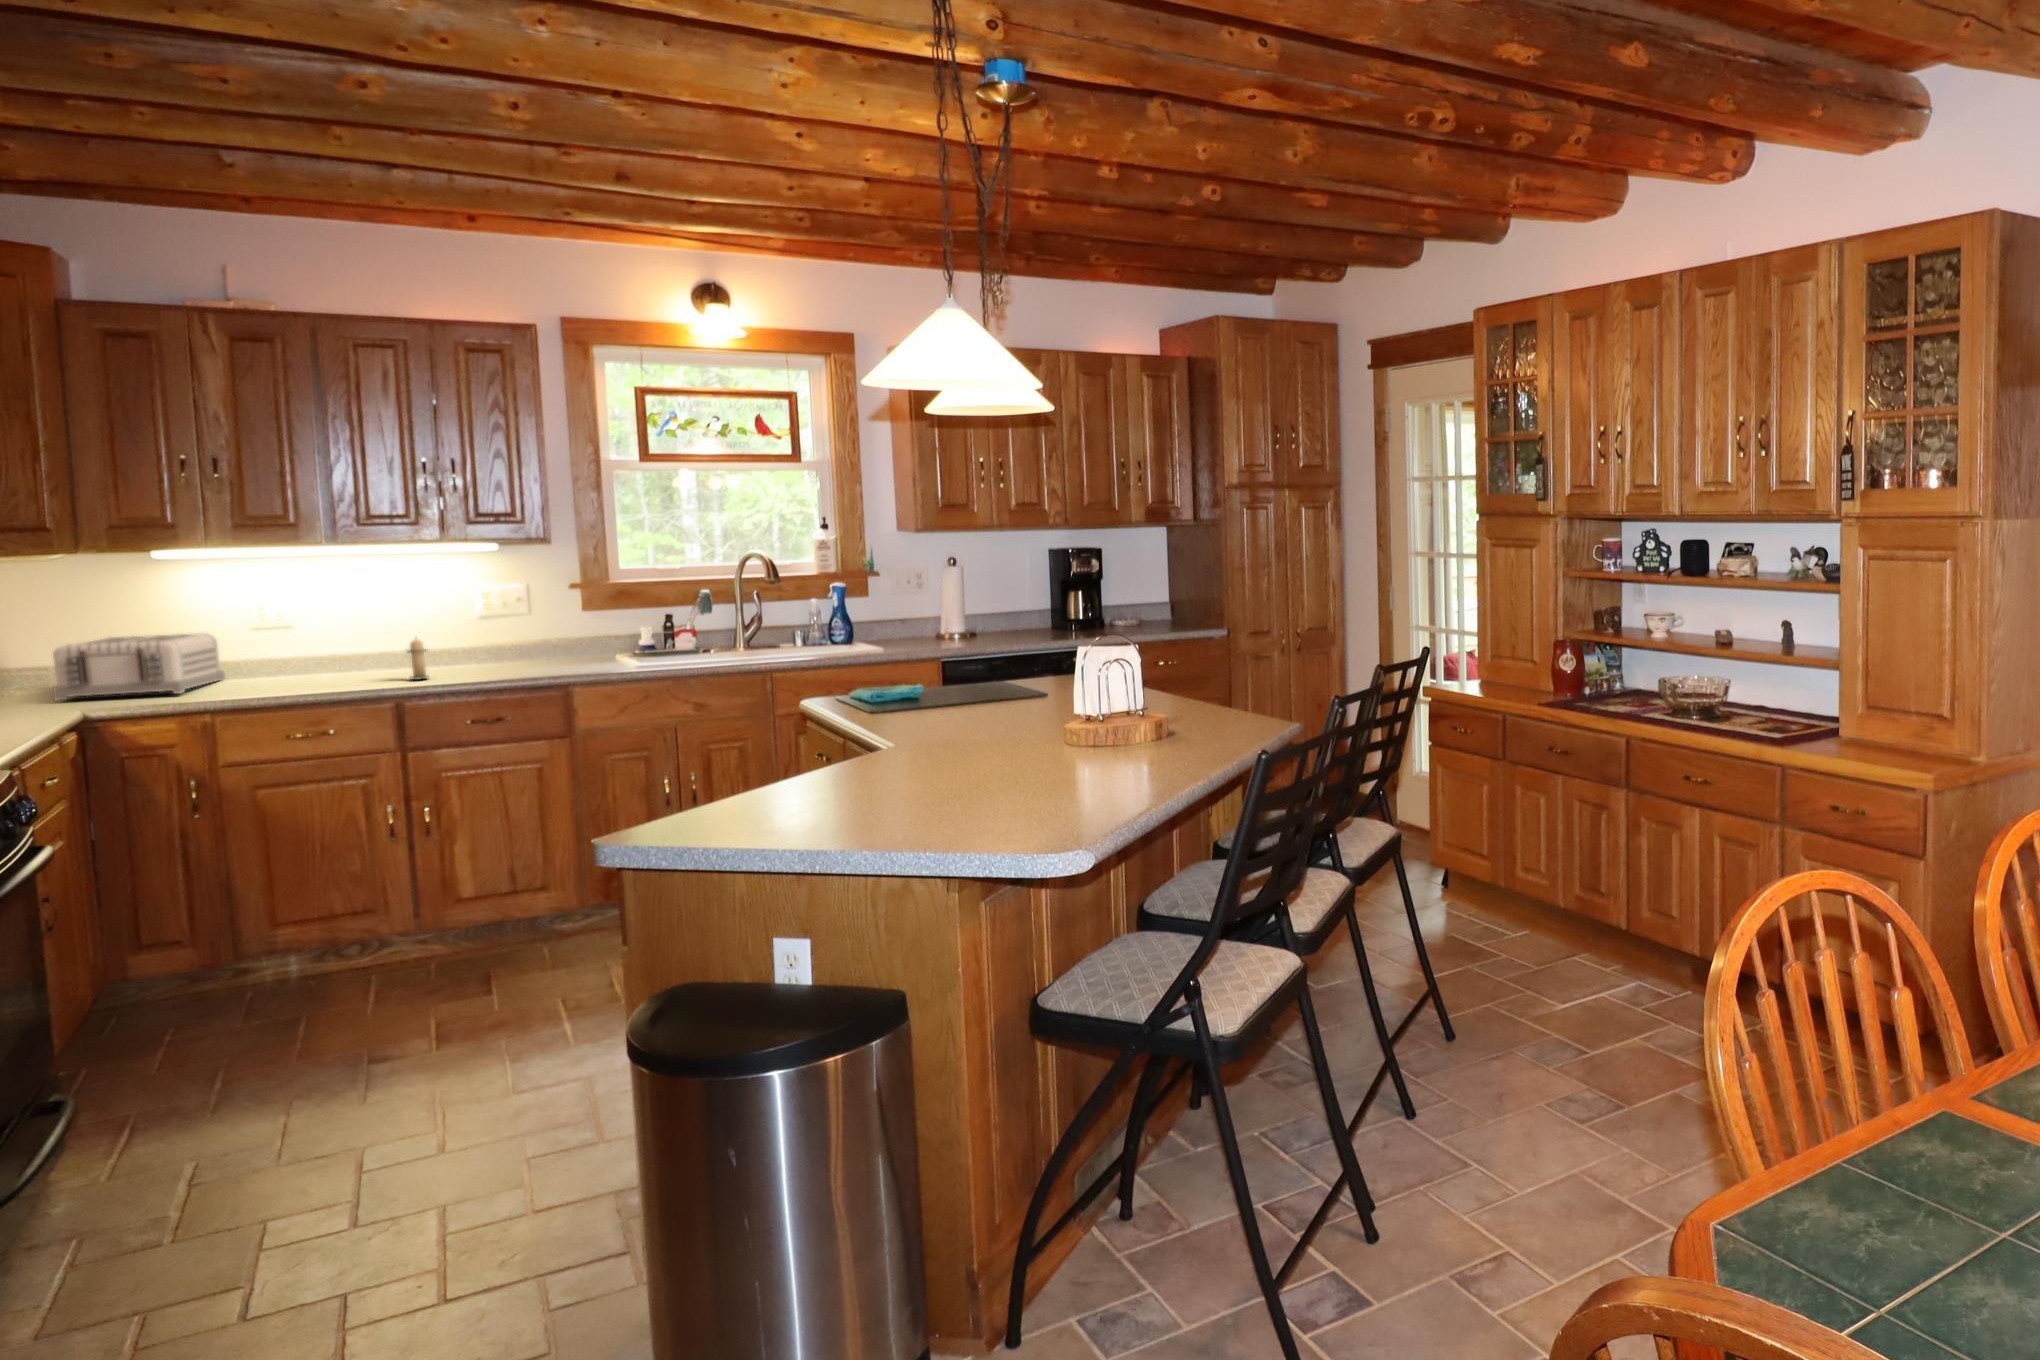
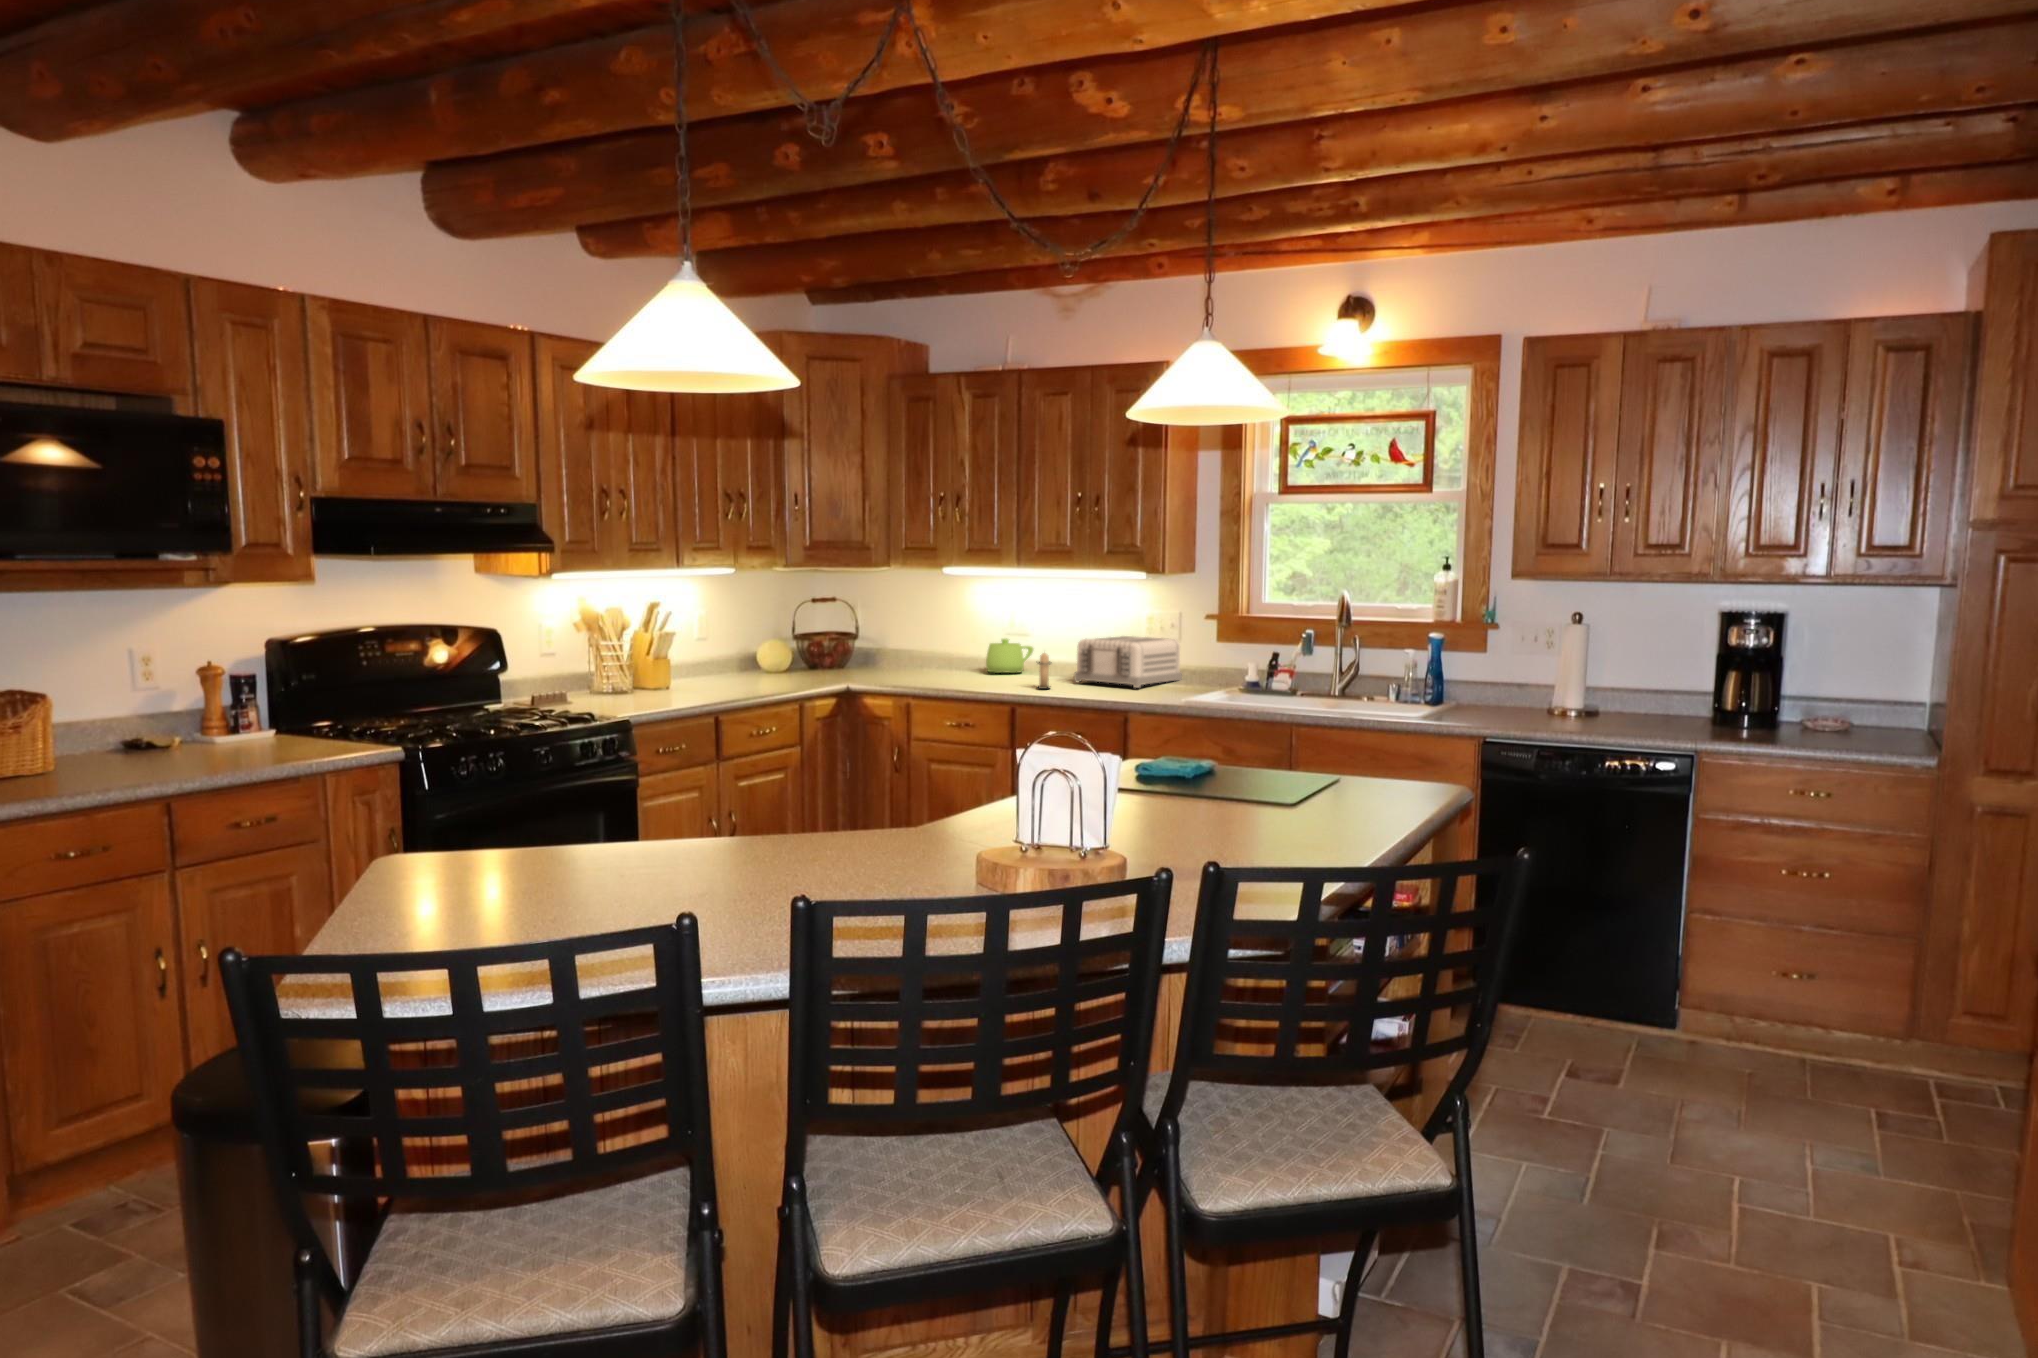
toaster: present [53,633,225,700] -> present [1074,636,1182,688]
teapot: none [262,633,336,675] -> present [986,638,1033,673]

